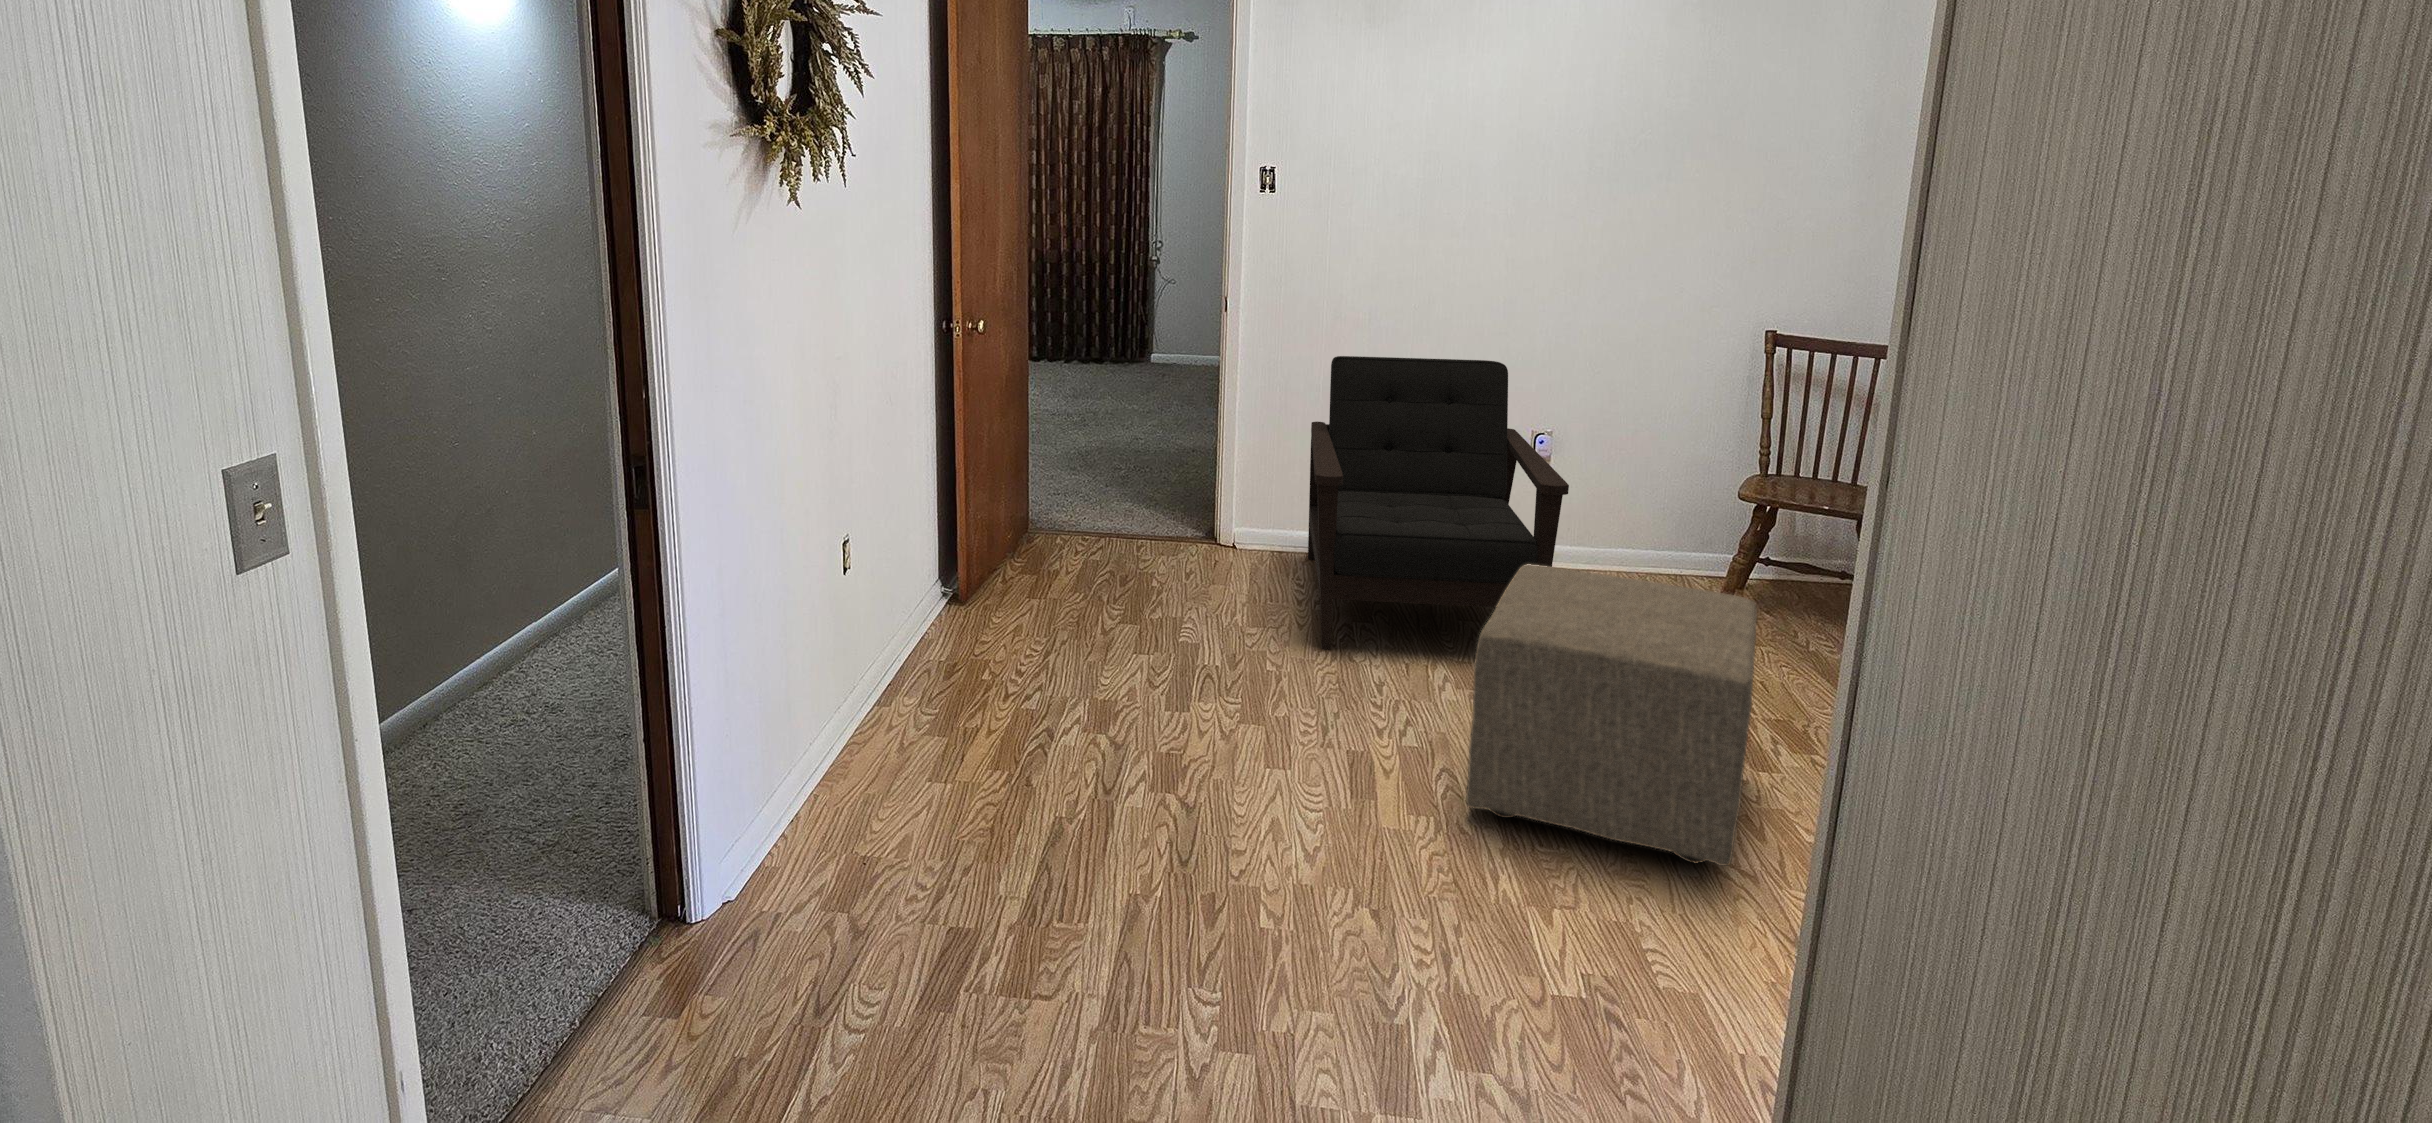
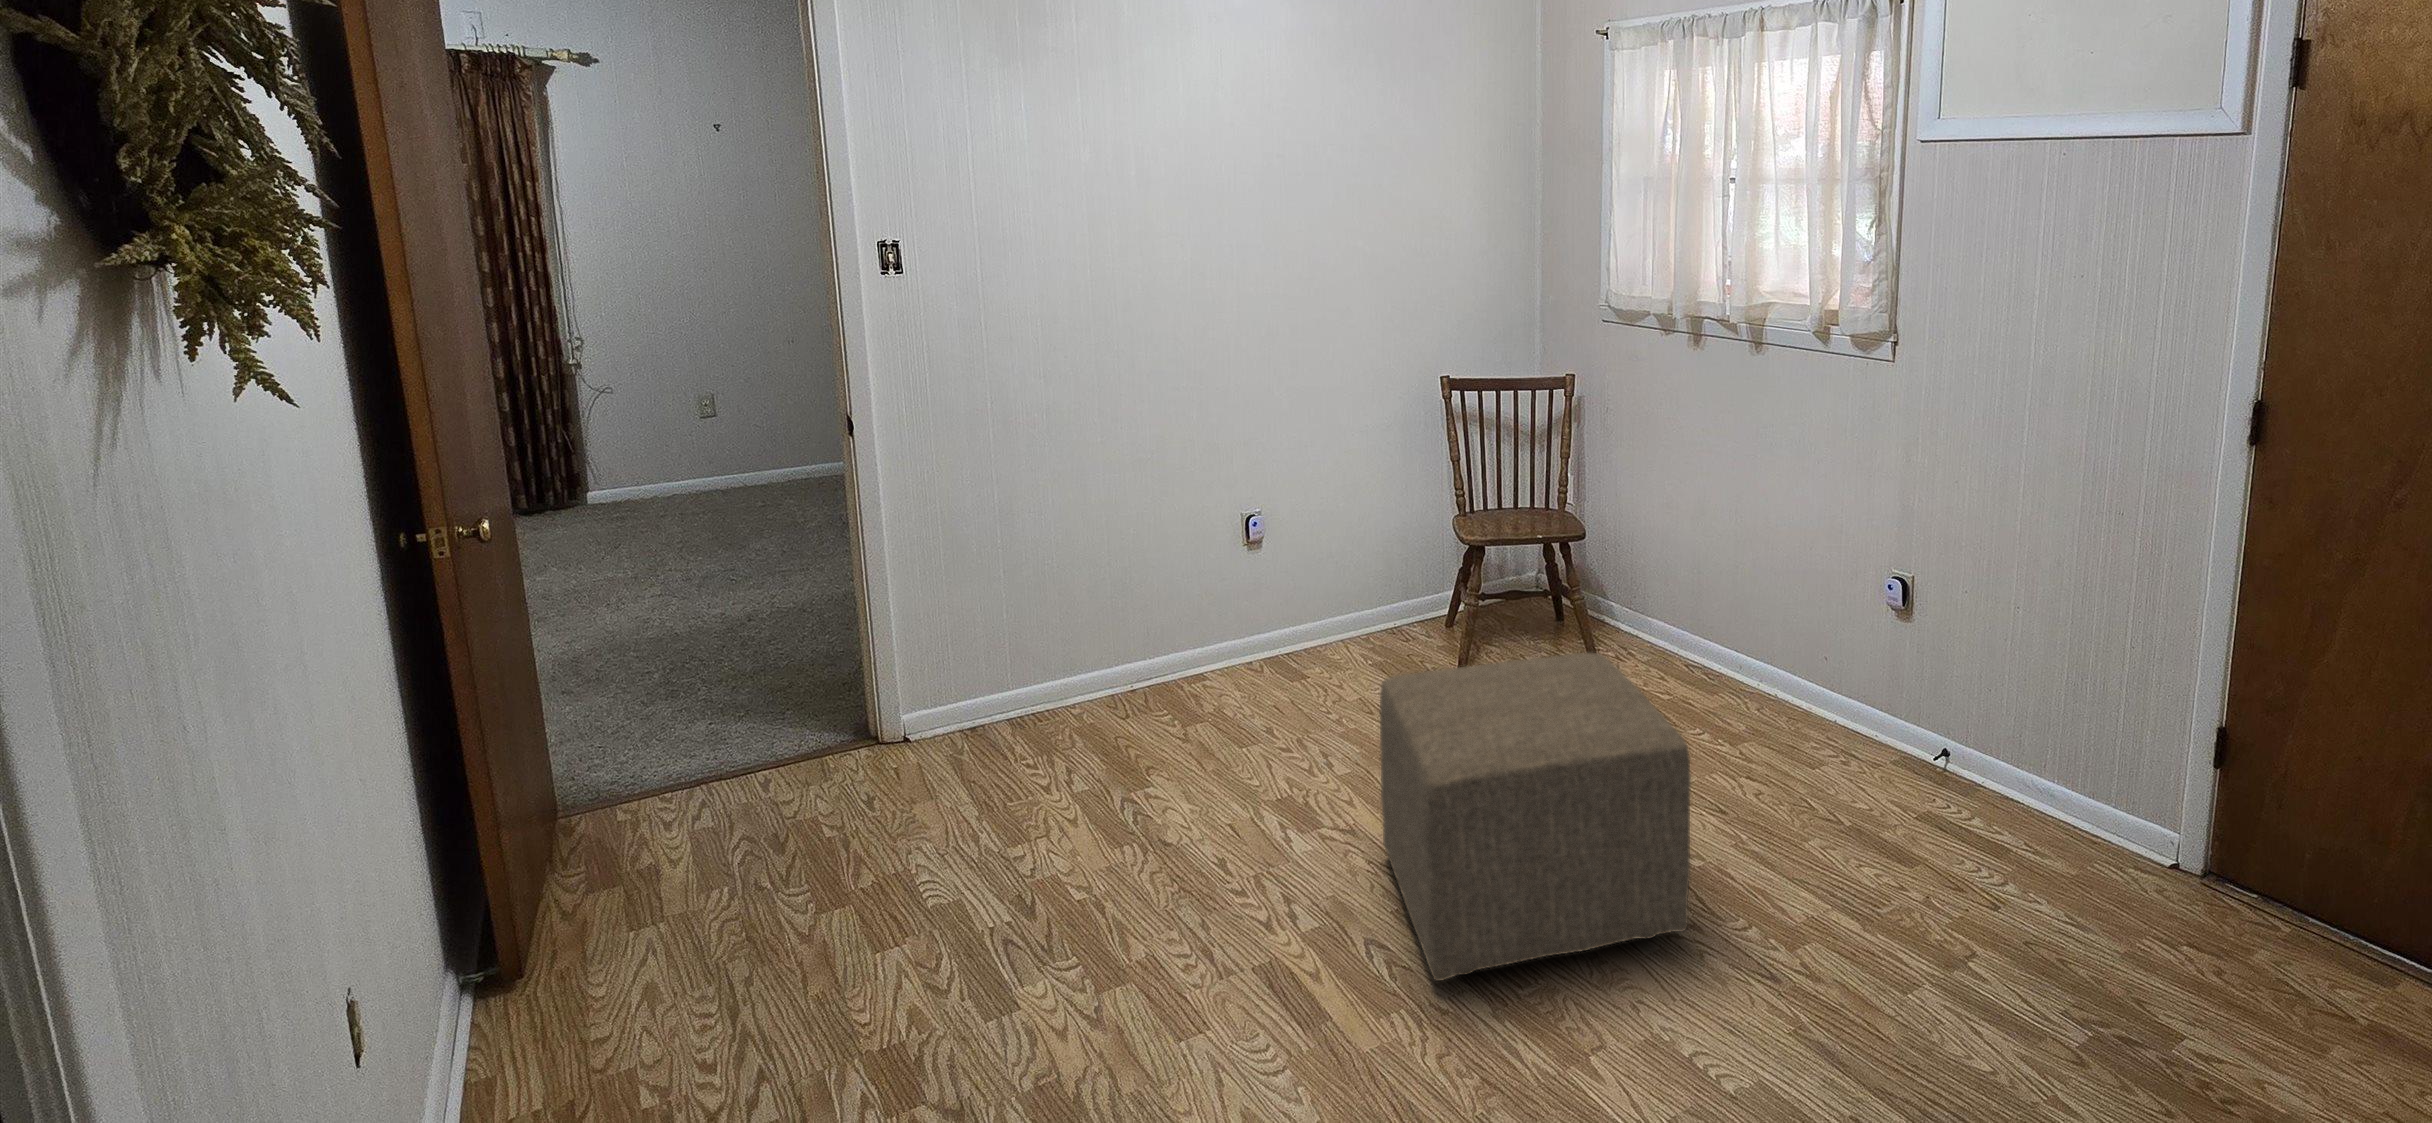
armchair: present [1308,356,1569,650] -> none [1001,449,1362,844]

